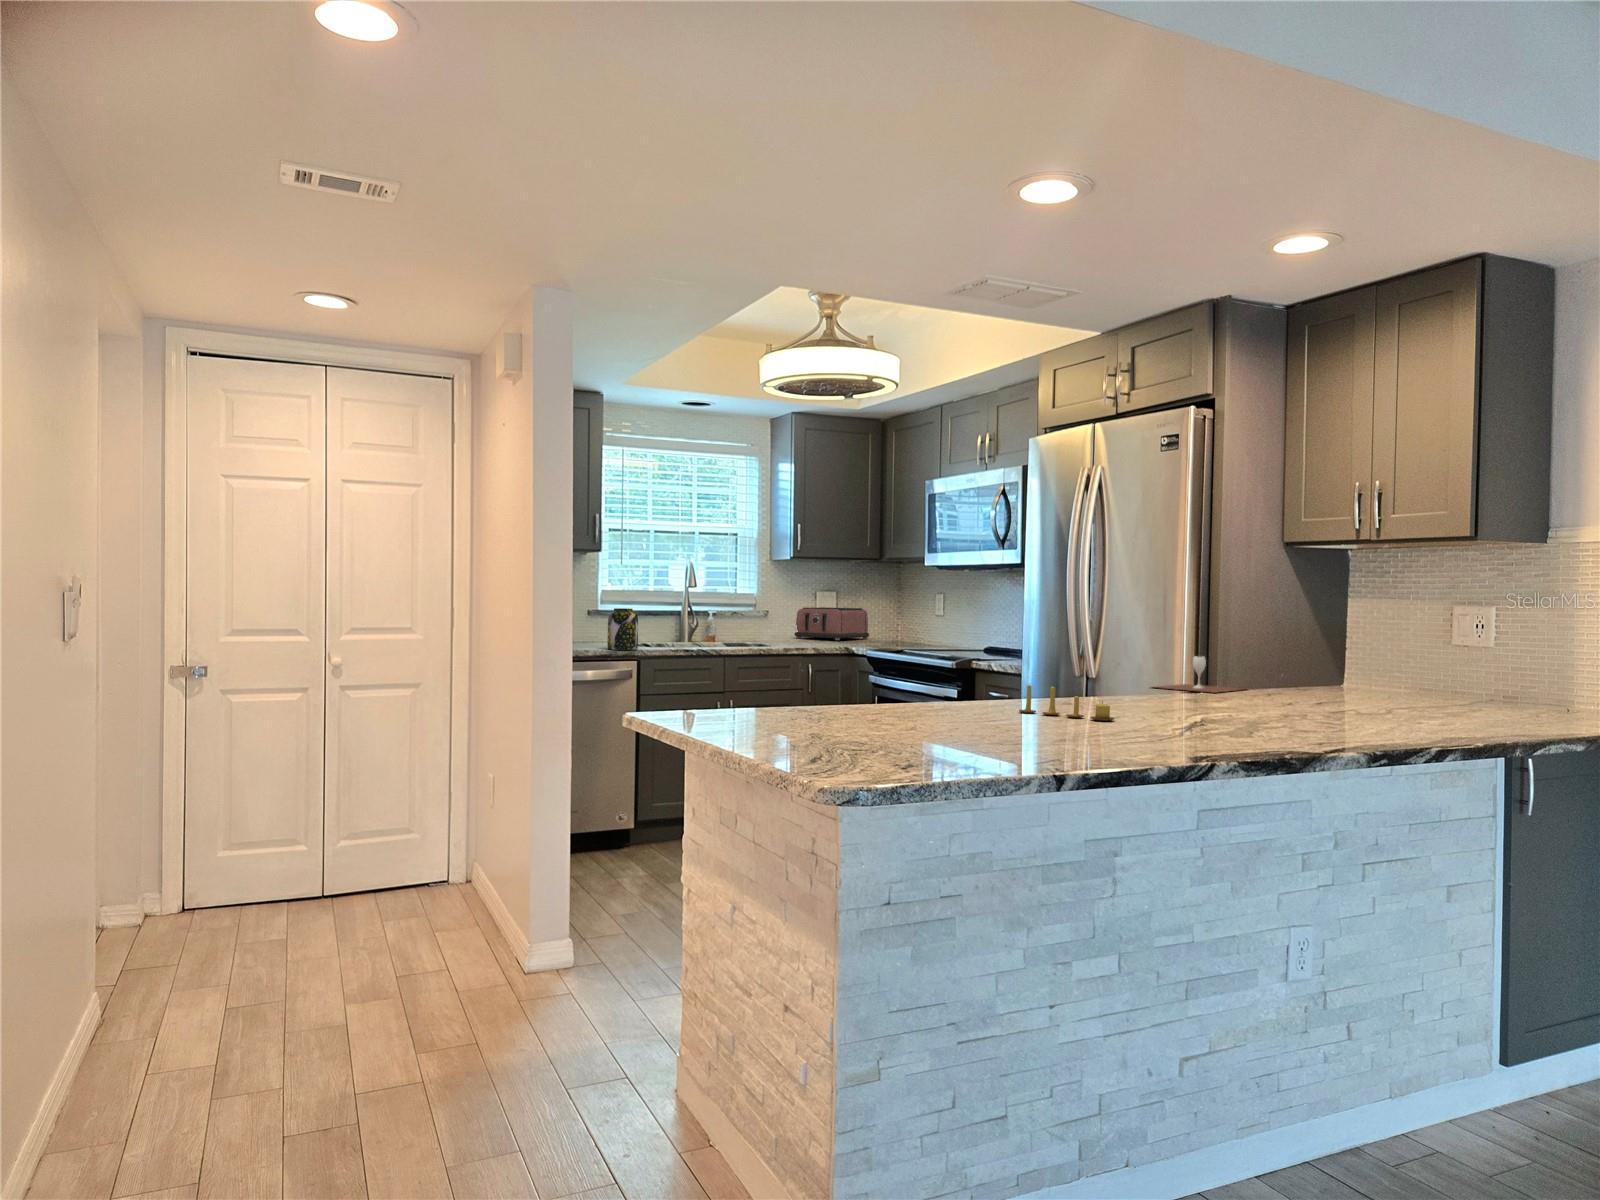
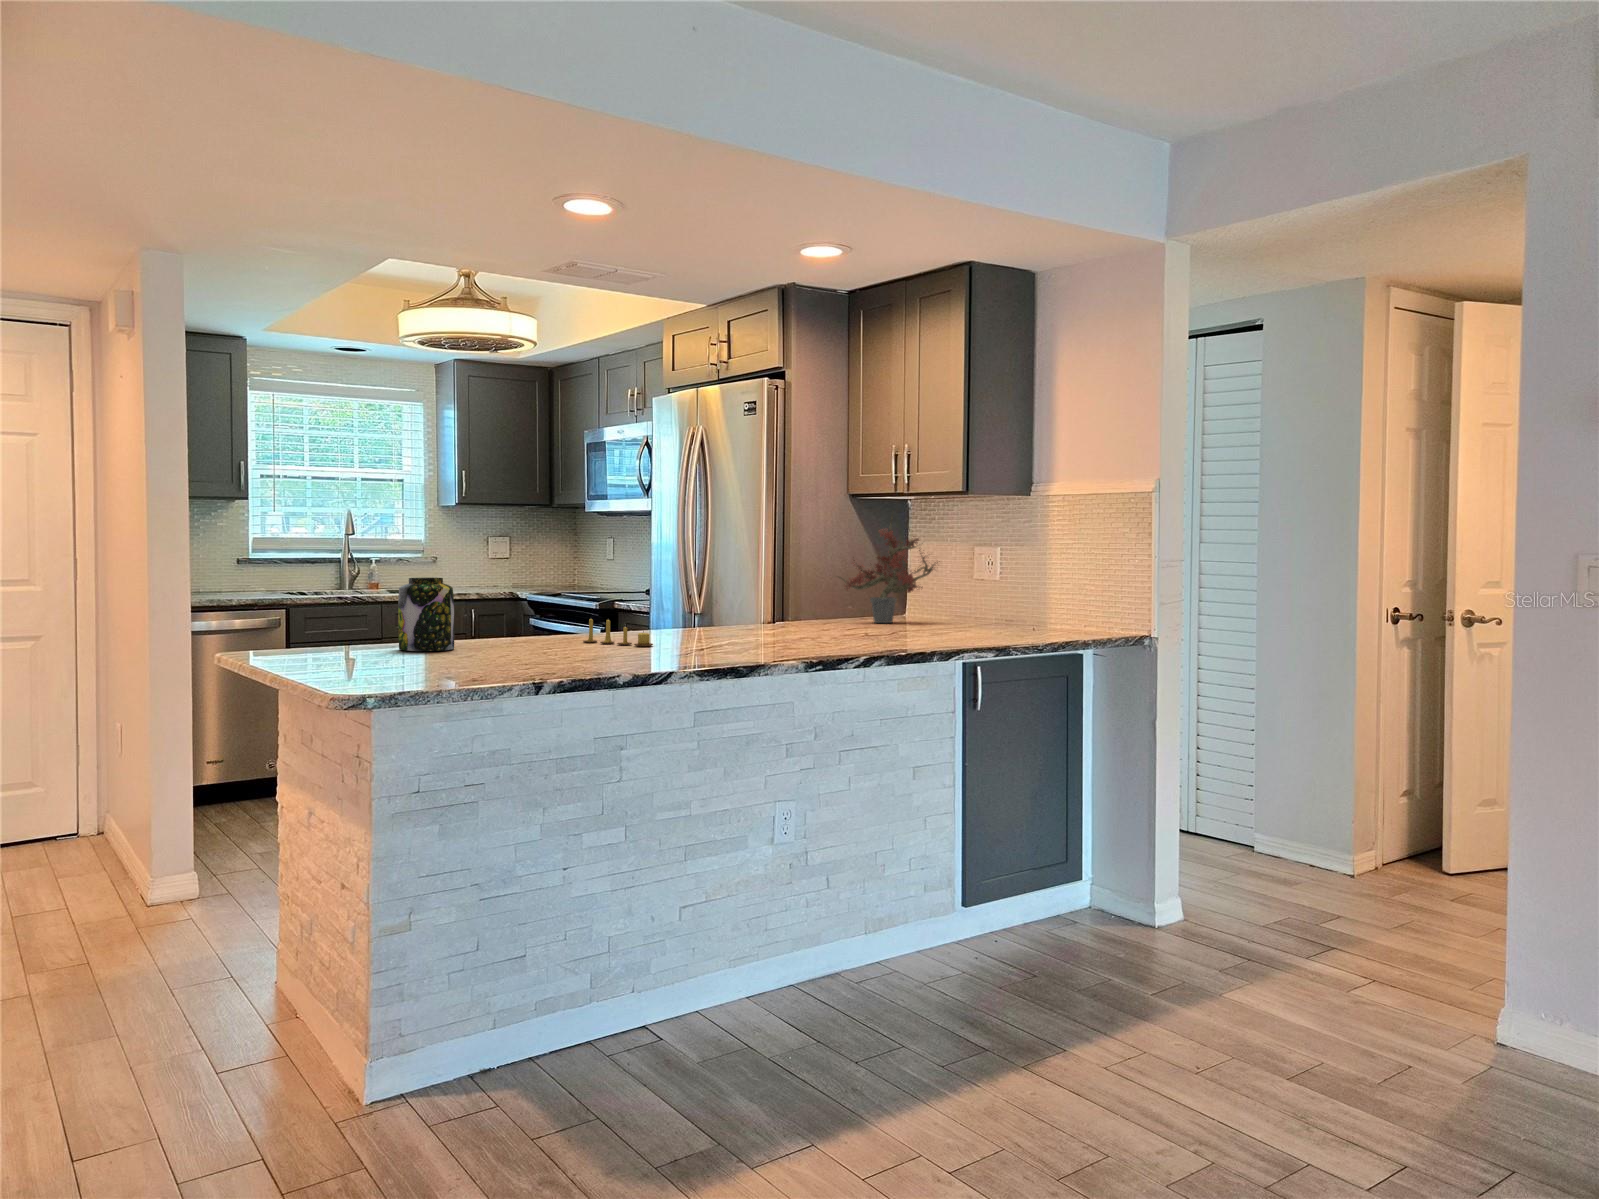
potted plant: none [1278,560,1421,696] -> present [840,520,938,623]
jar: present [608,608,638,650] -> present [398,577,454,651]
toaster: present [795,608,869,640] -> none [466,553,543,585]
wine glass: present [1155,656,1243,693] -> none [733,593,818,623]

